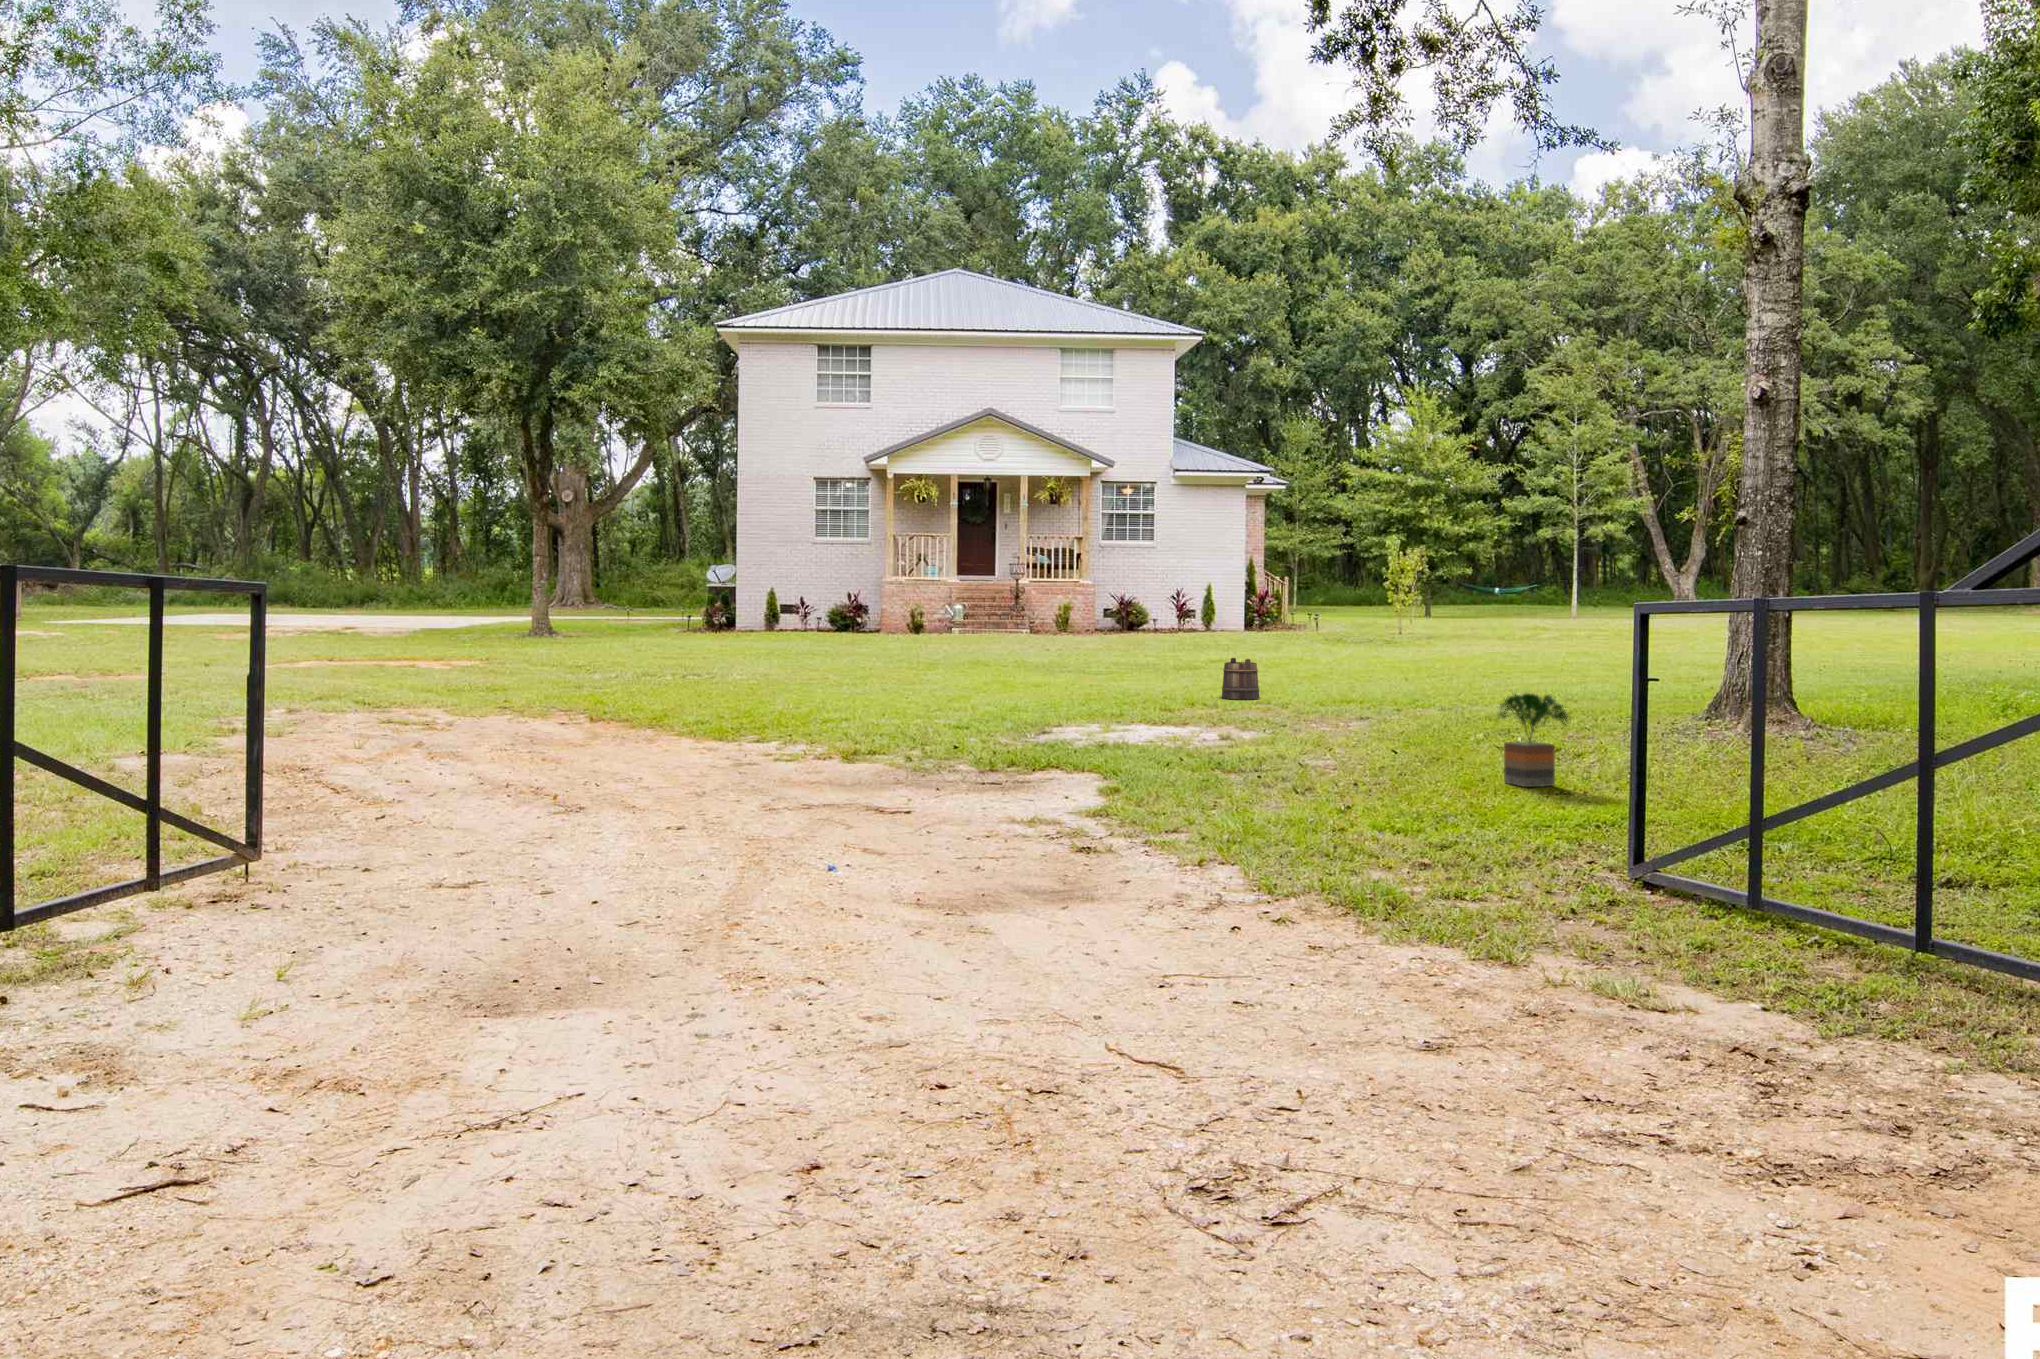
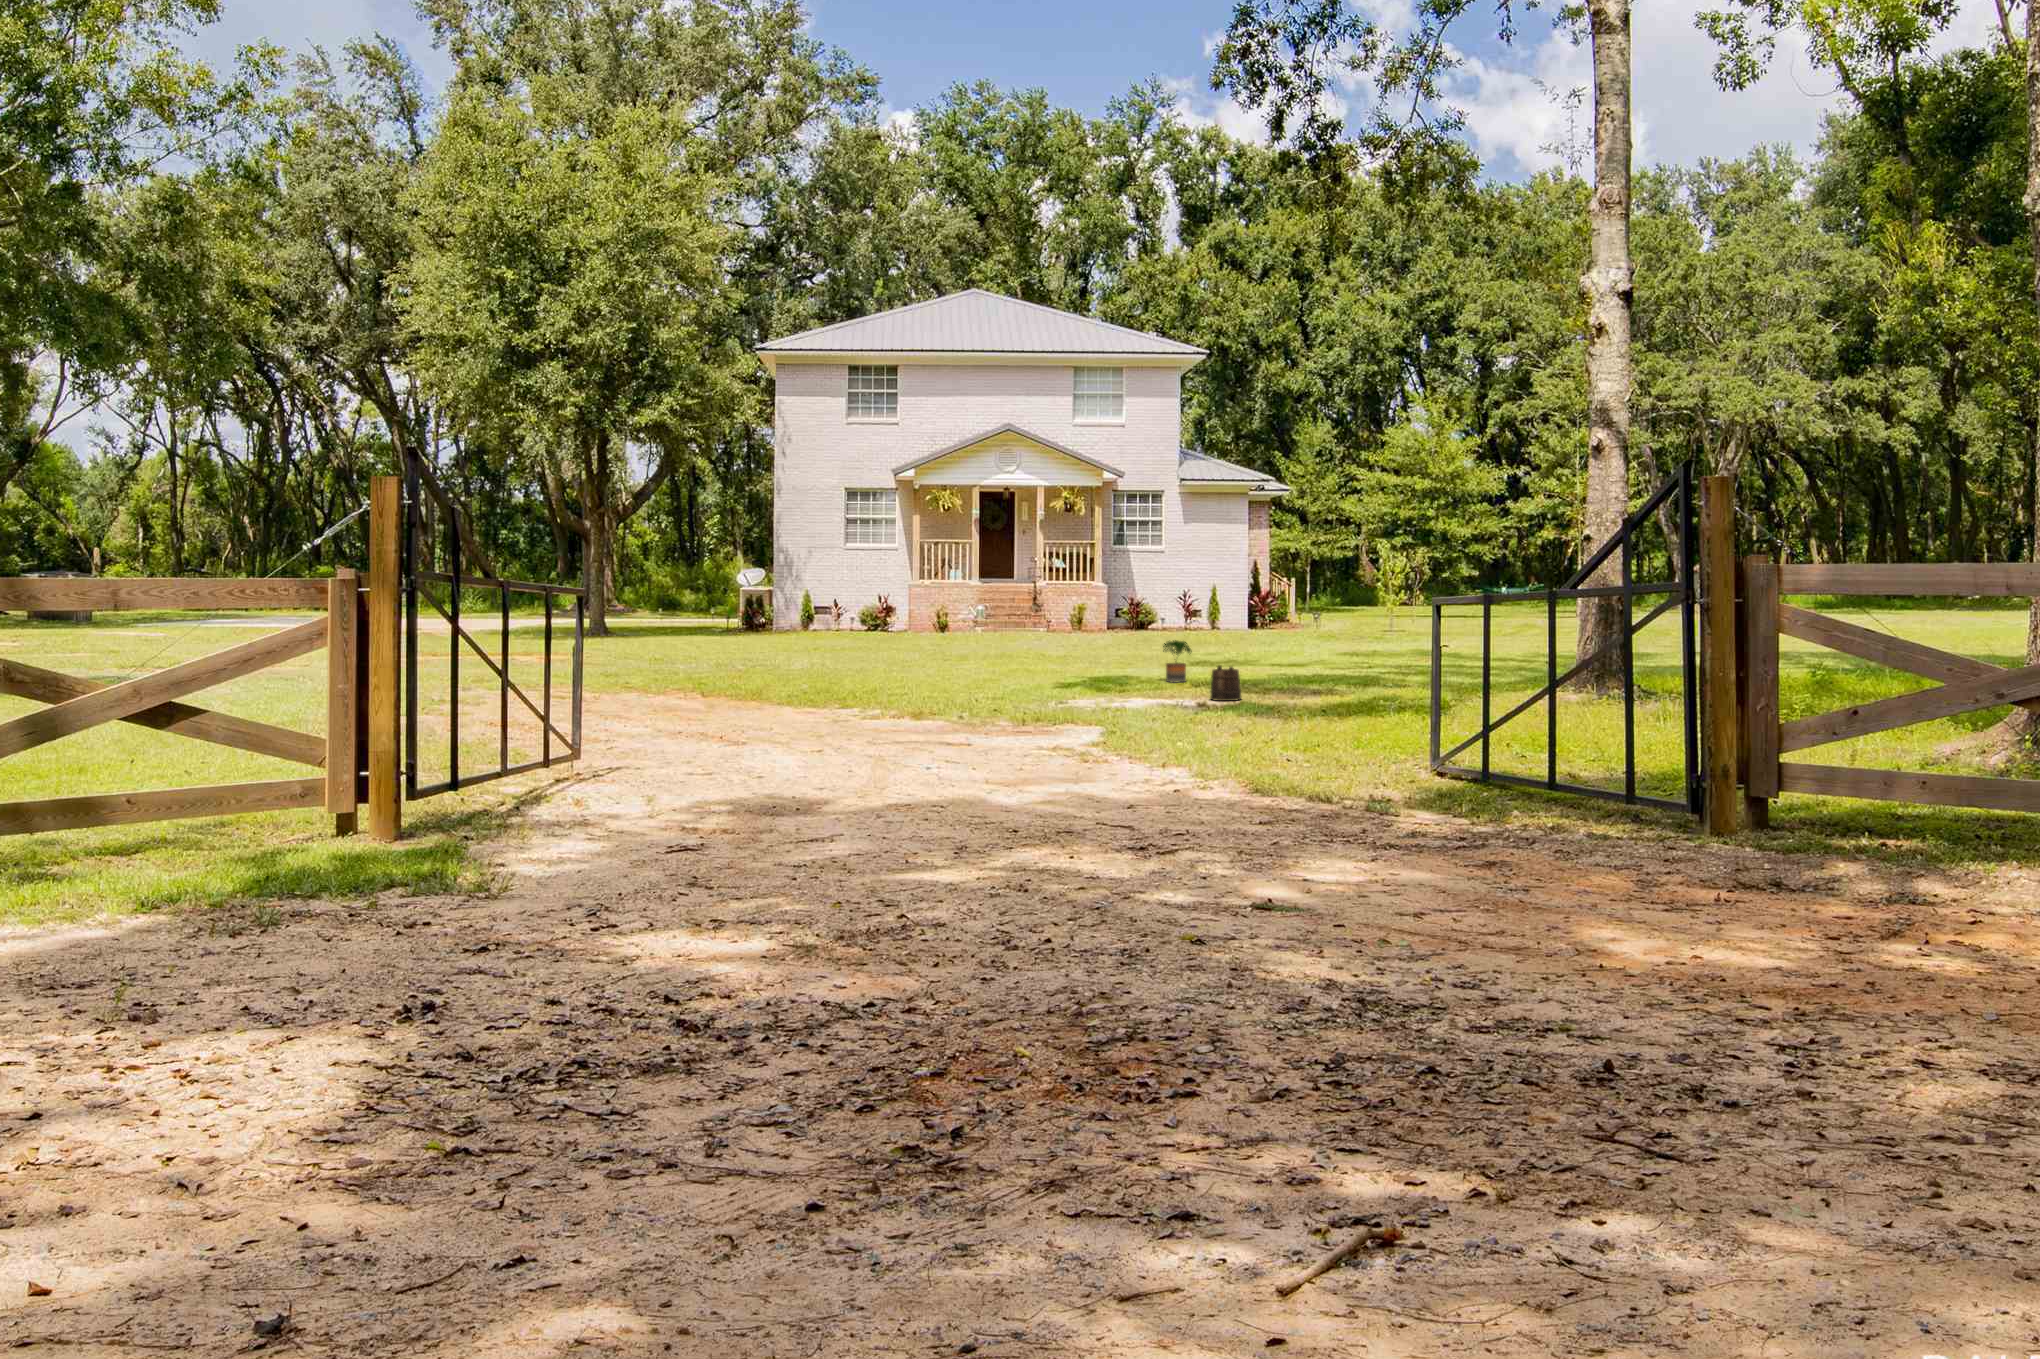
potted tree: present [1498,693,1570,787] -> present [1163,640,1192,683]

